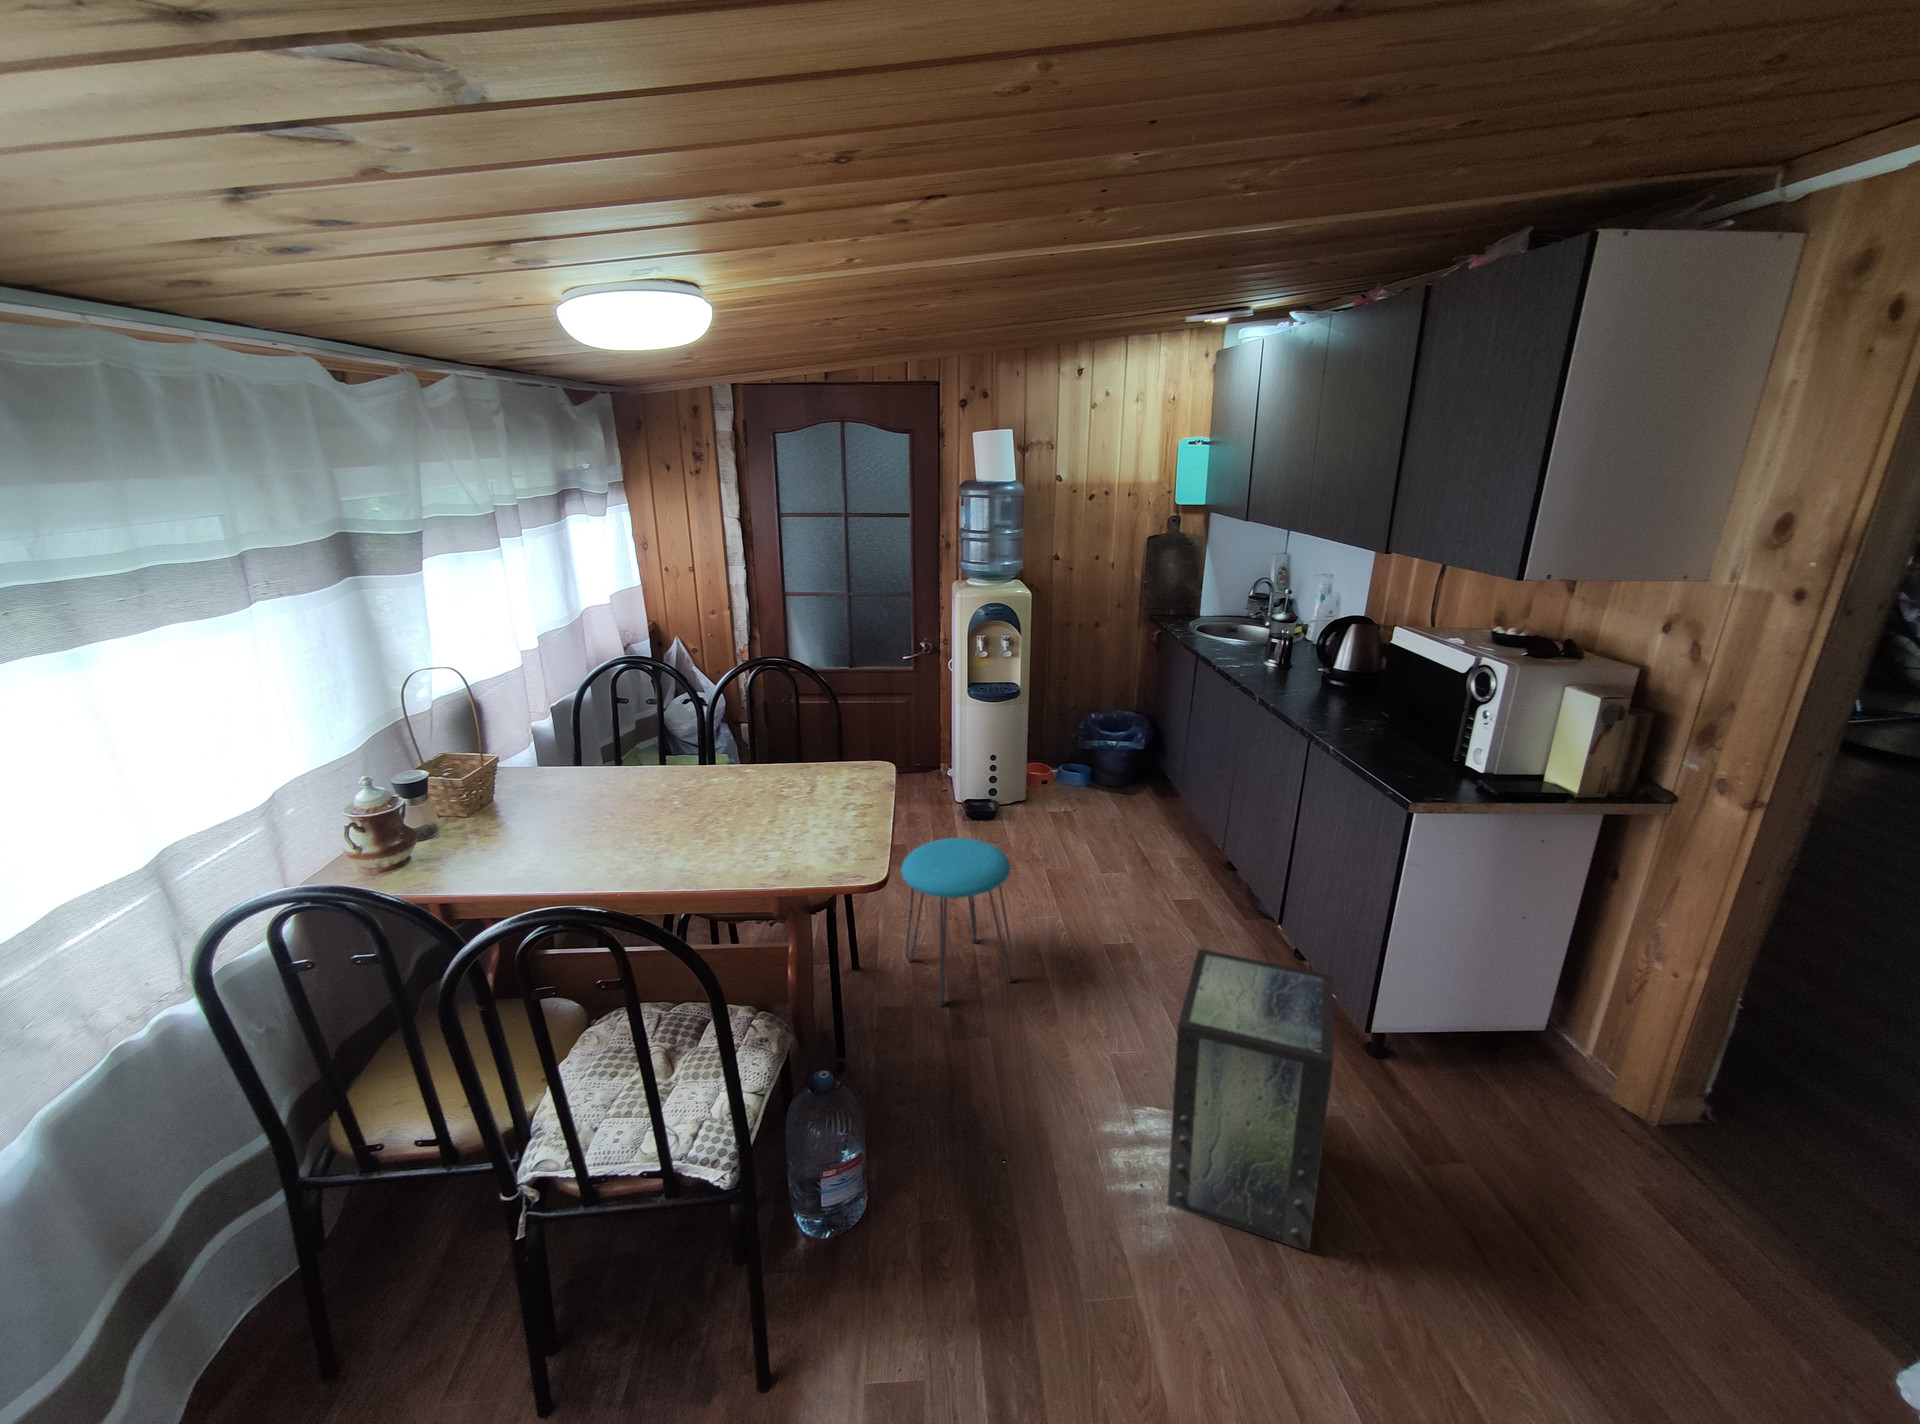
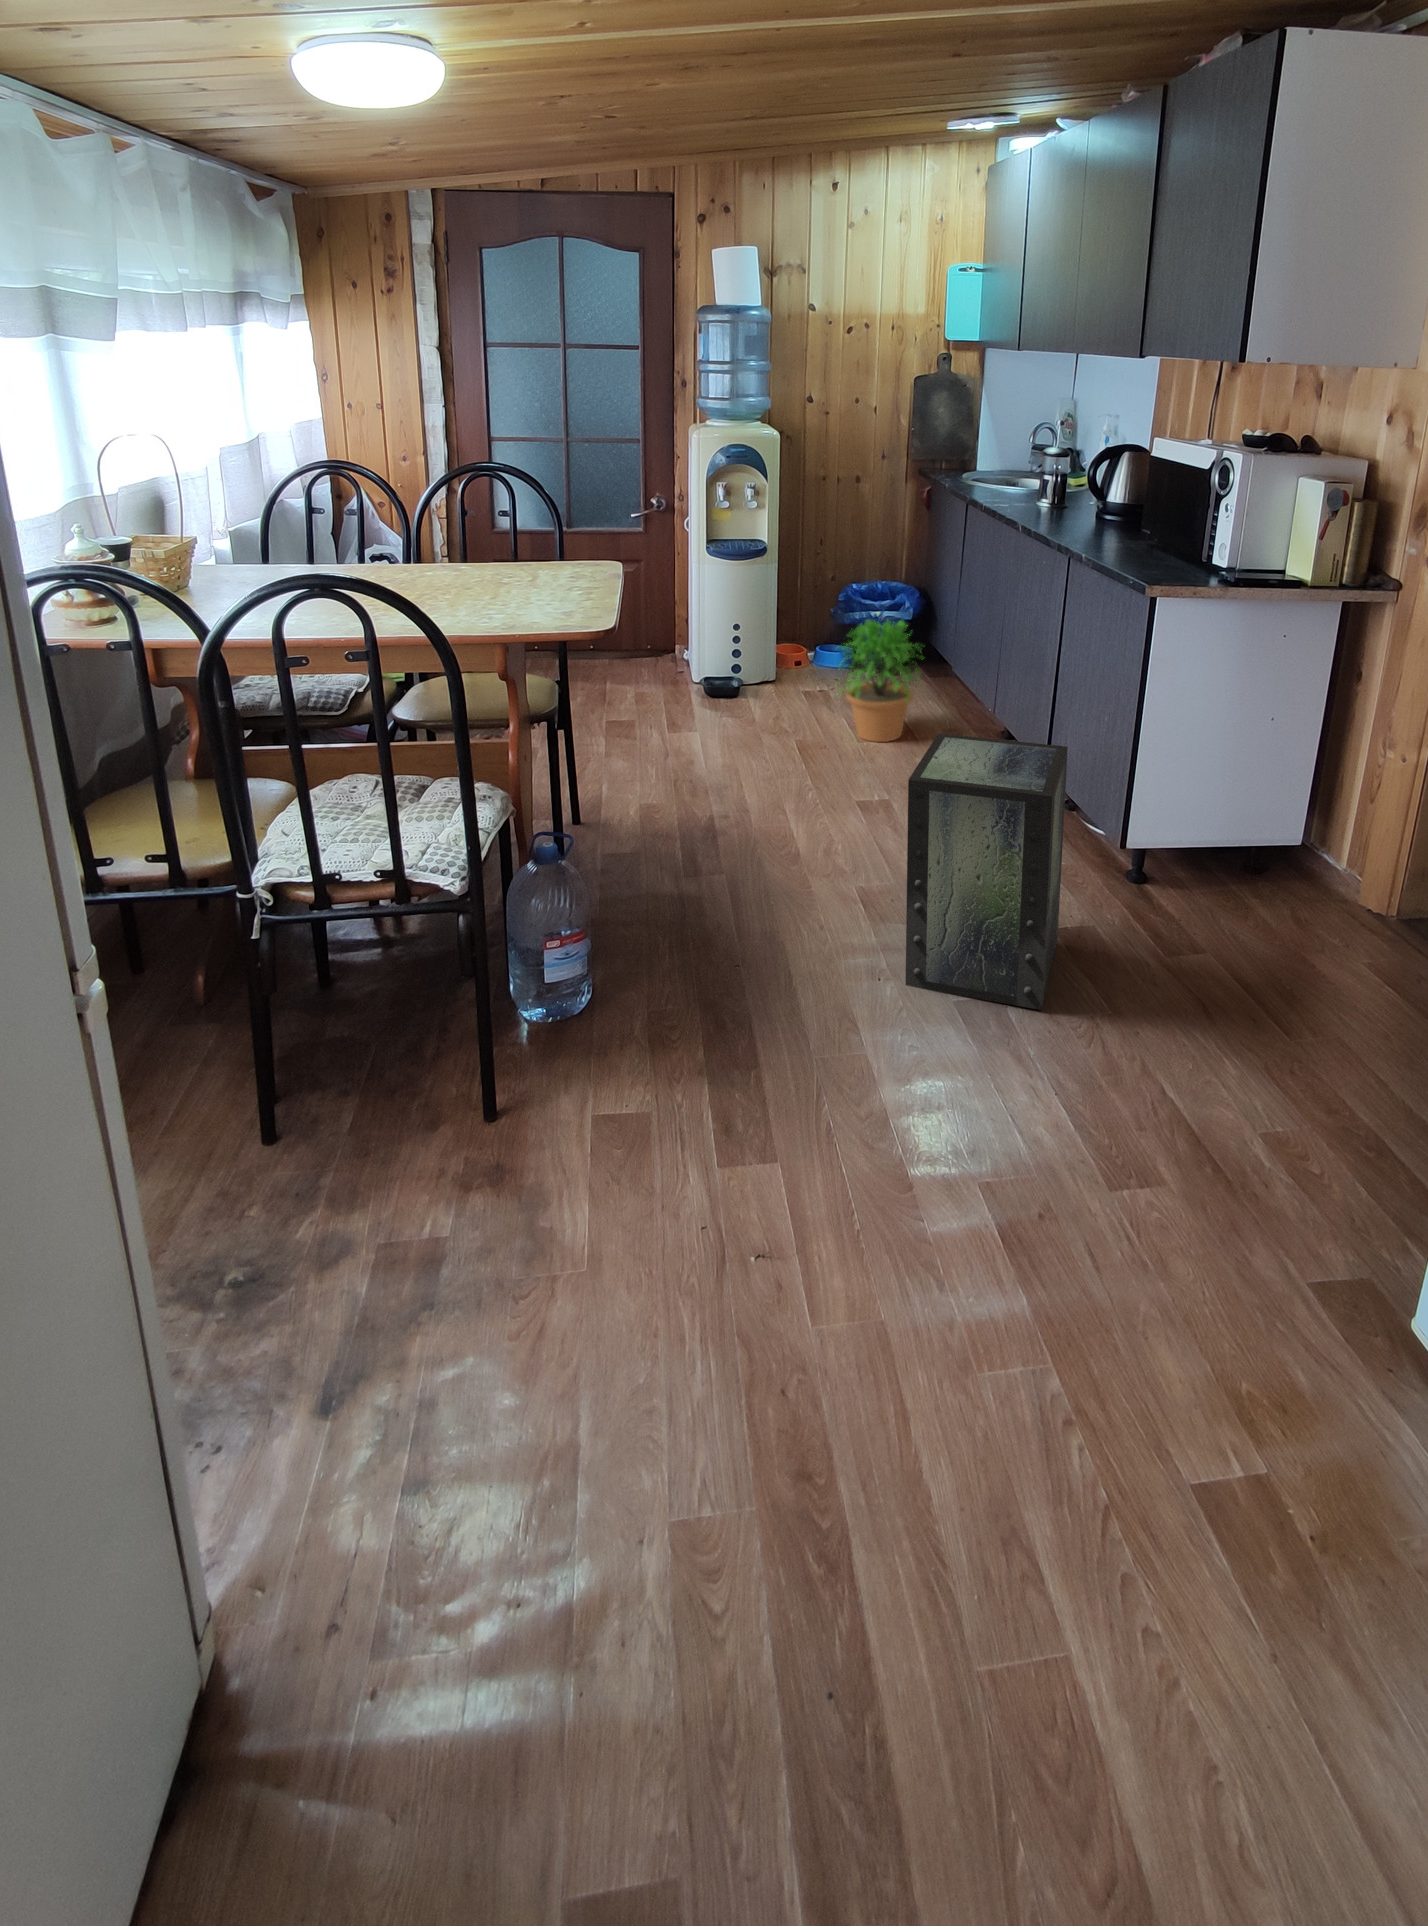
potted plant: none [1076,766,1164,875] -> present [836,619,922,742]
stool: present [901,838,1016,1006] -> none [630,673,758,848]

